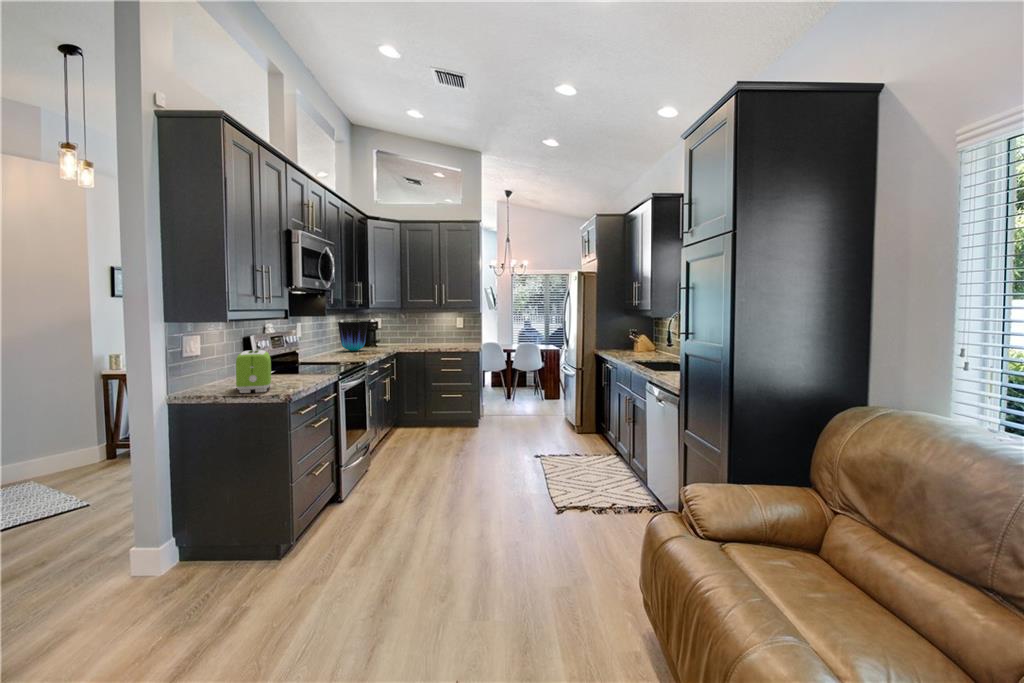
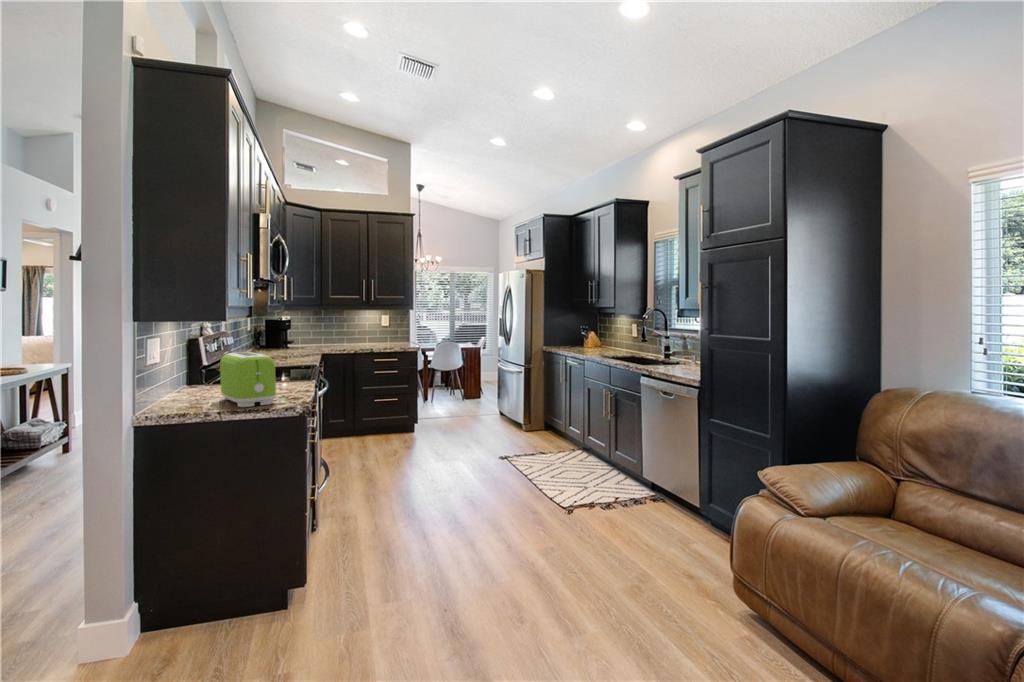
vase: present [338,322,368,351] -> none [256,319,294,354]

